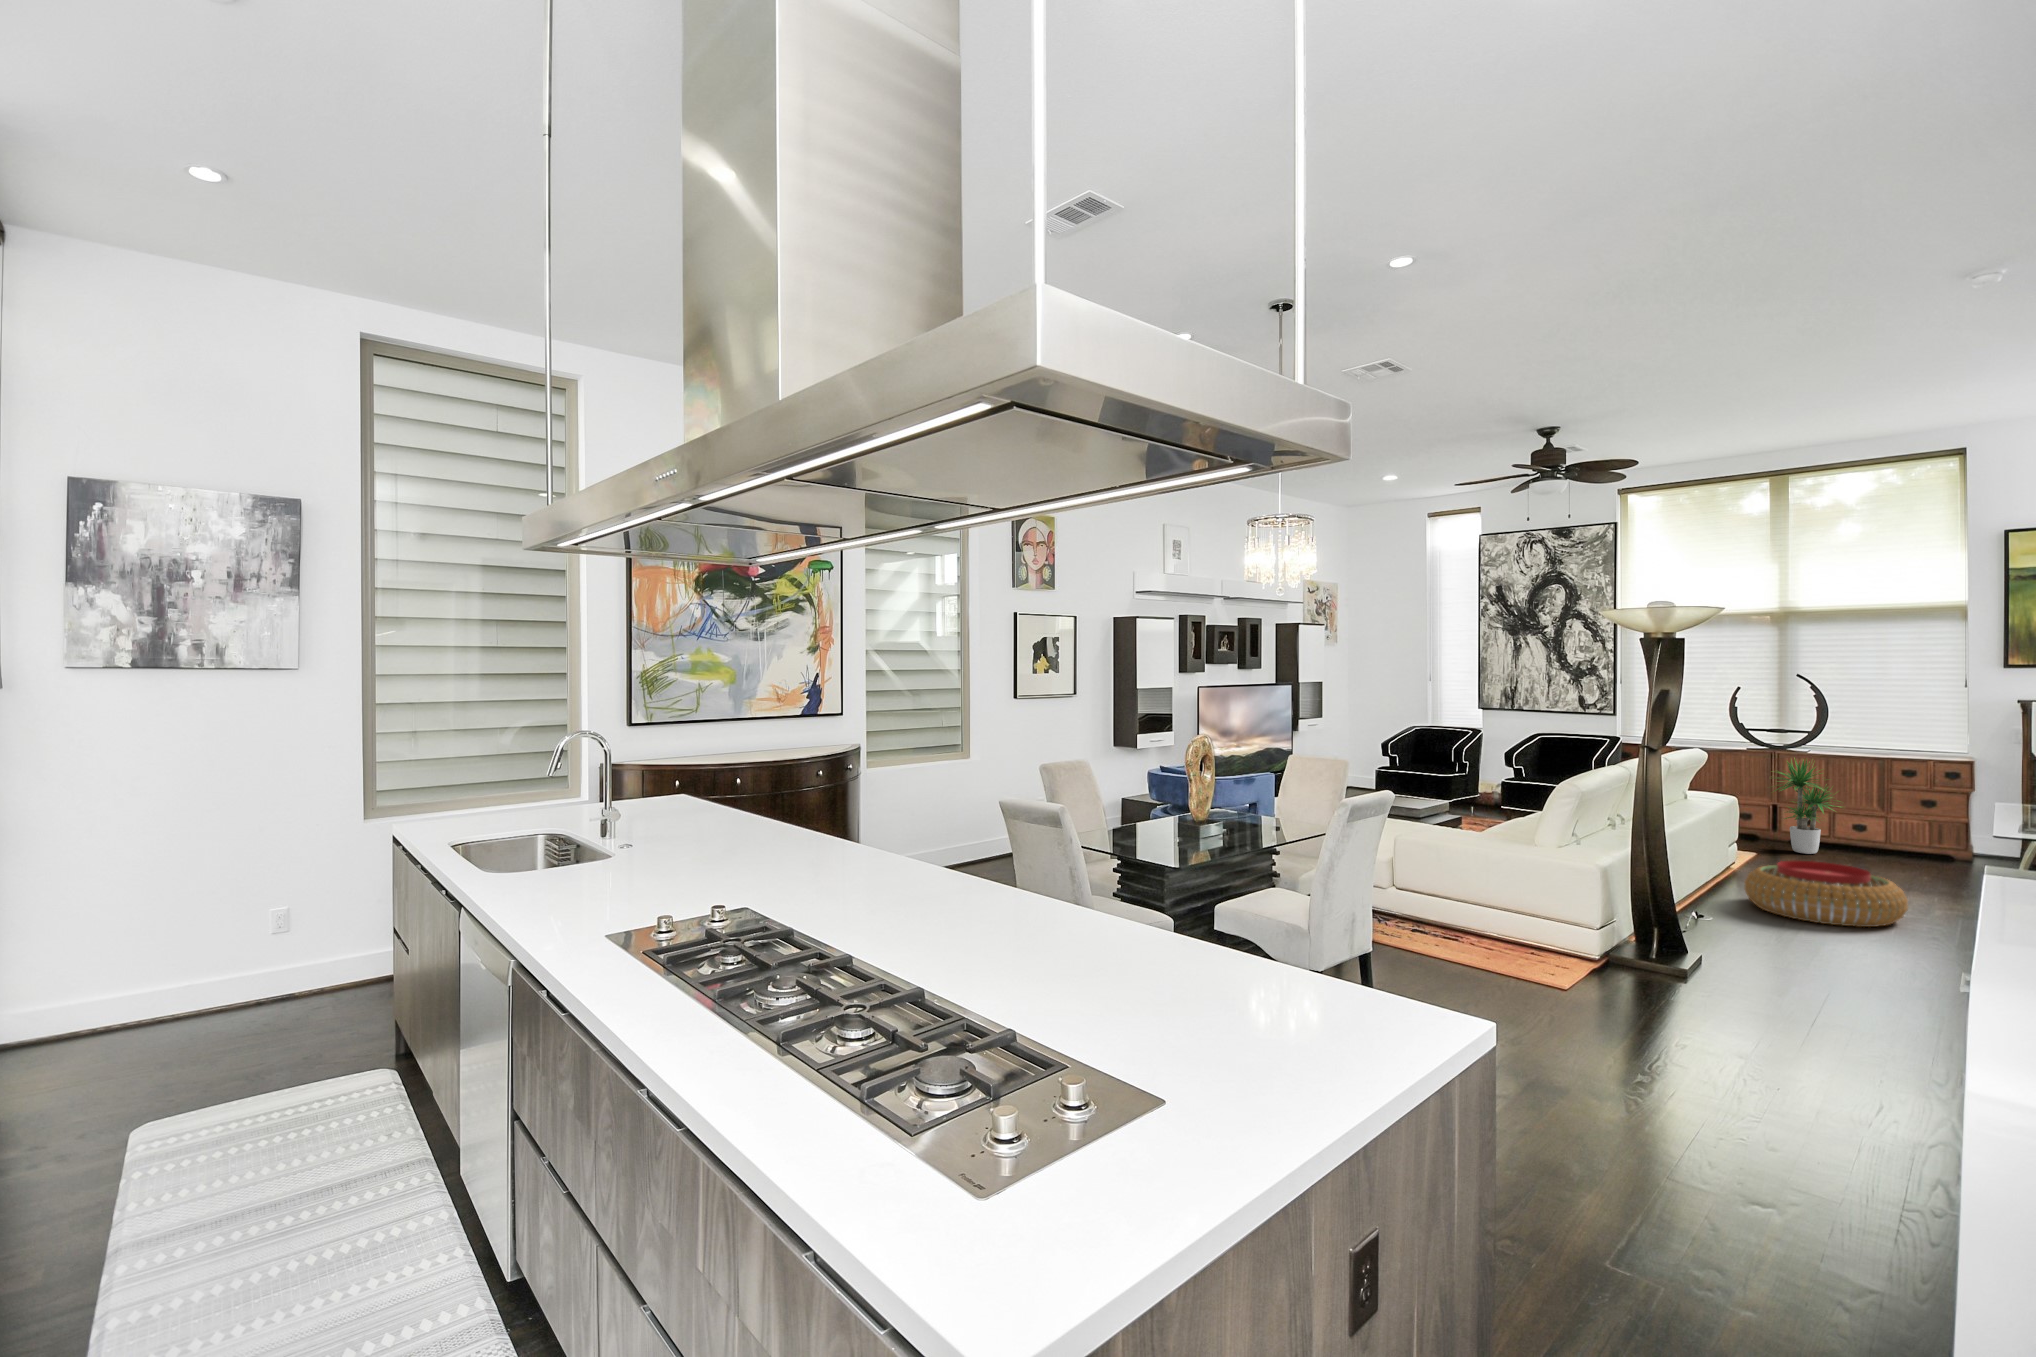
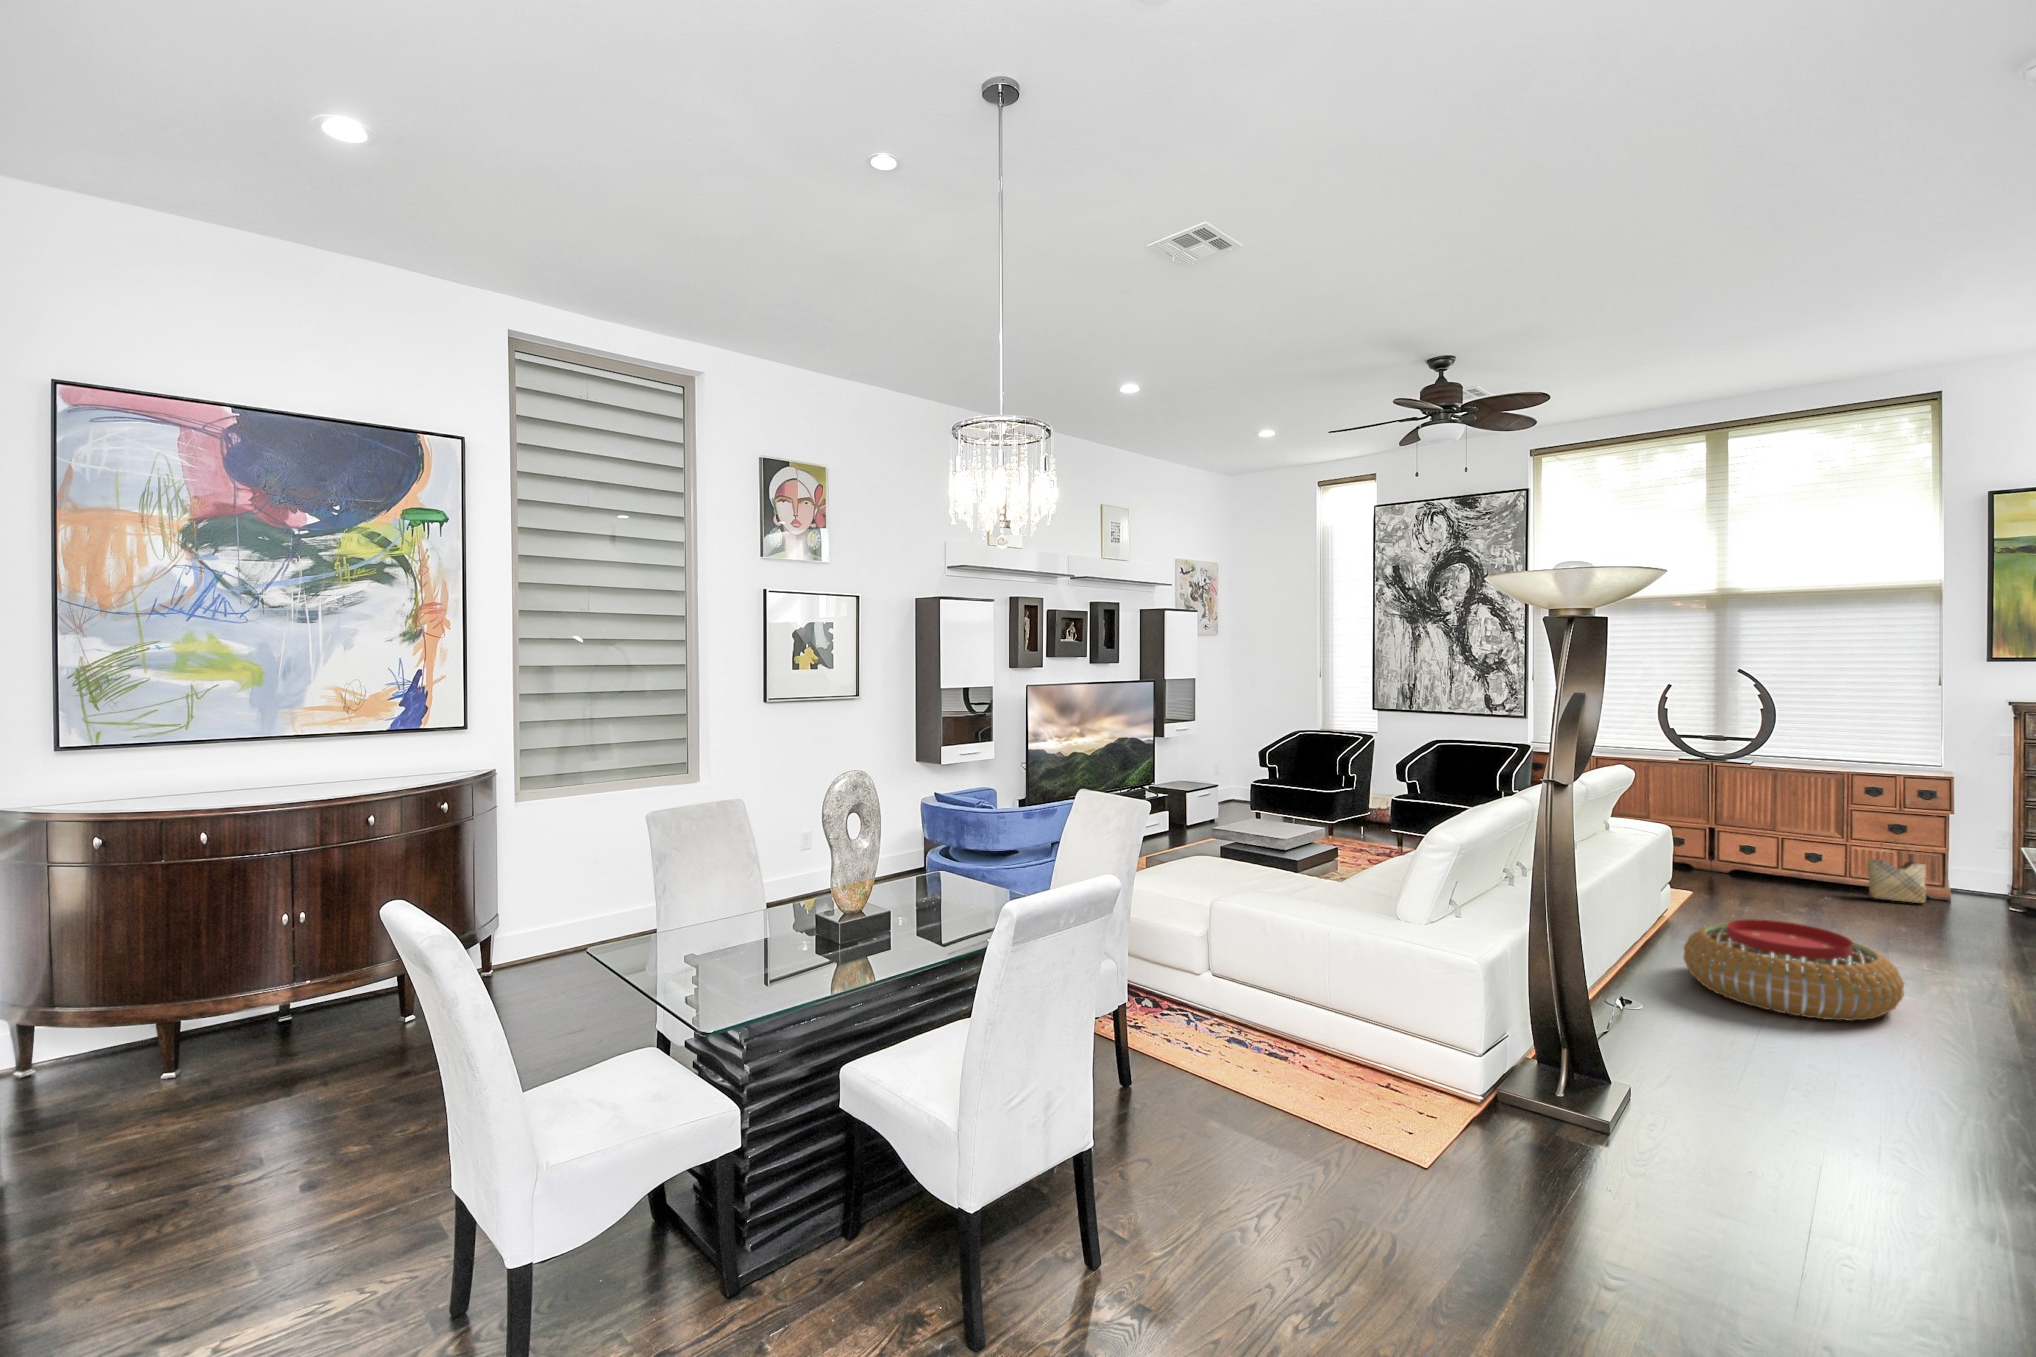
potted plant: present [1775,758,1841,854] -> none [1701,770,1800,890]
woven basket: none [1903,811,1952,863] -> present [1868,846,1926,903]

